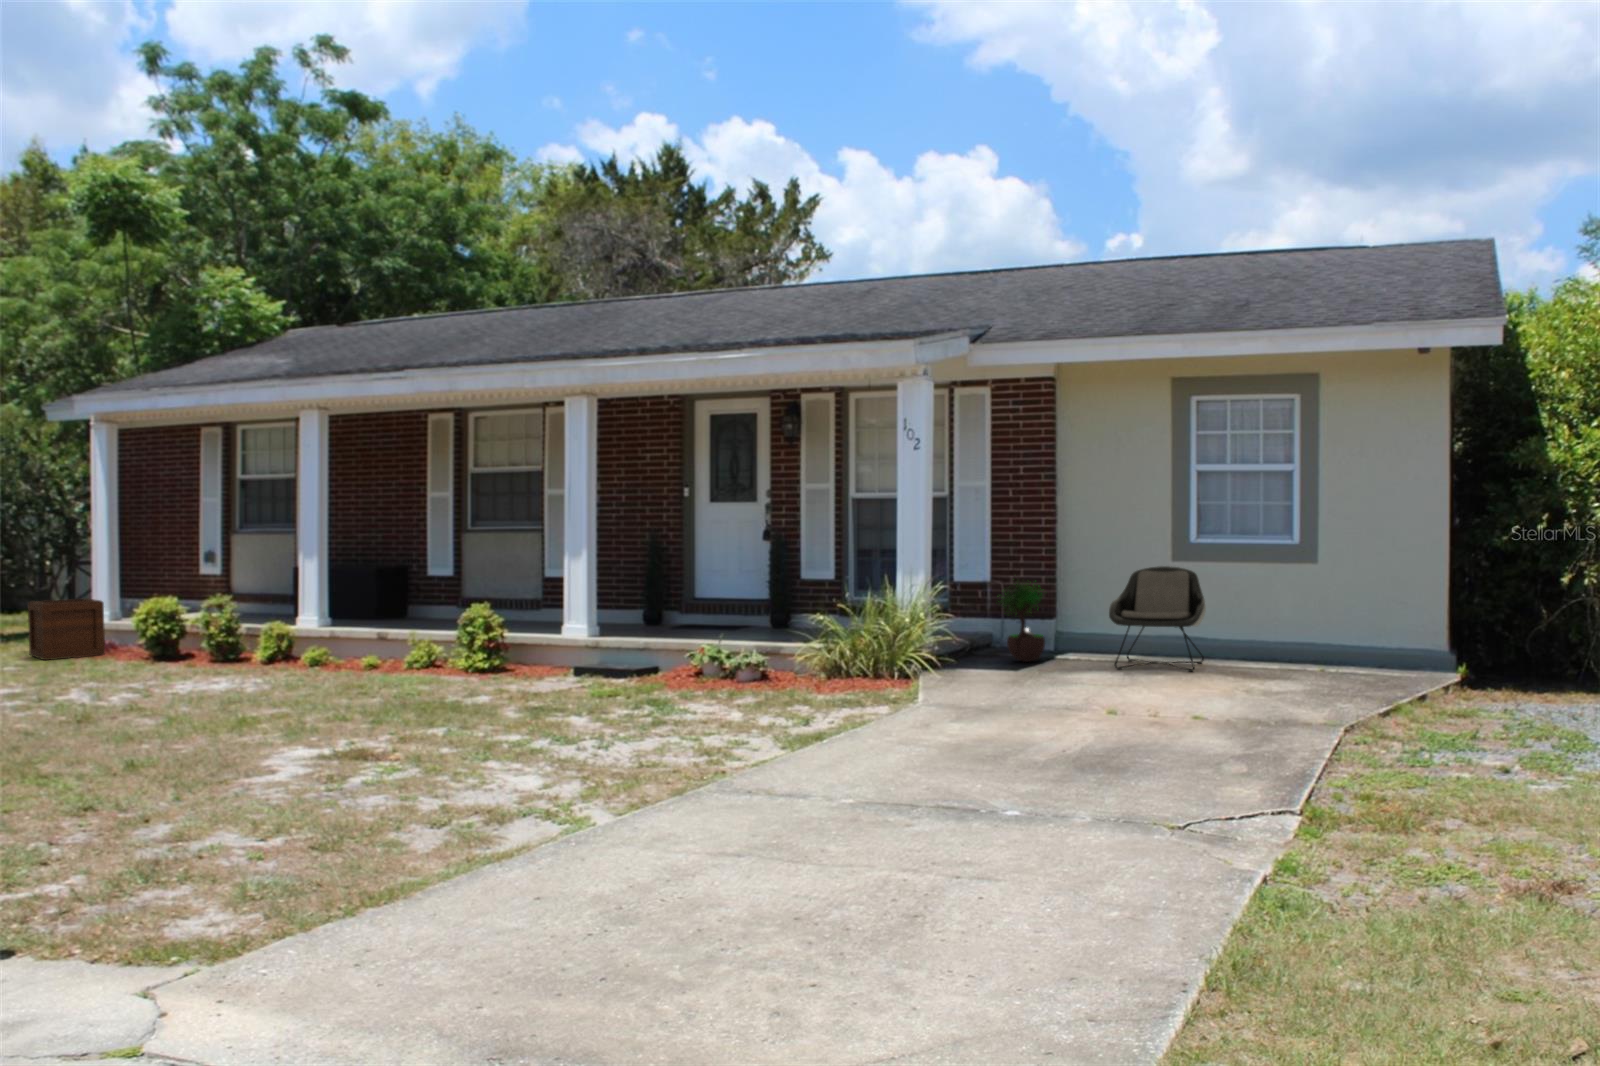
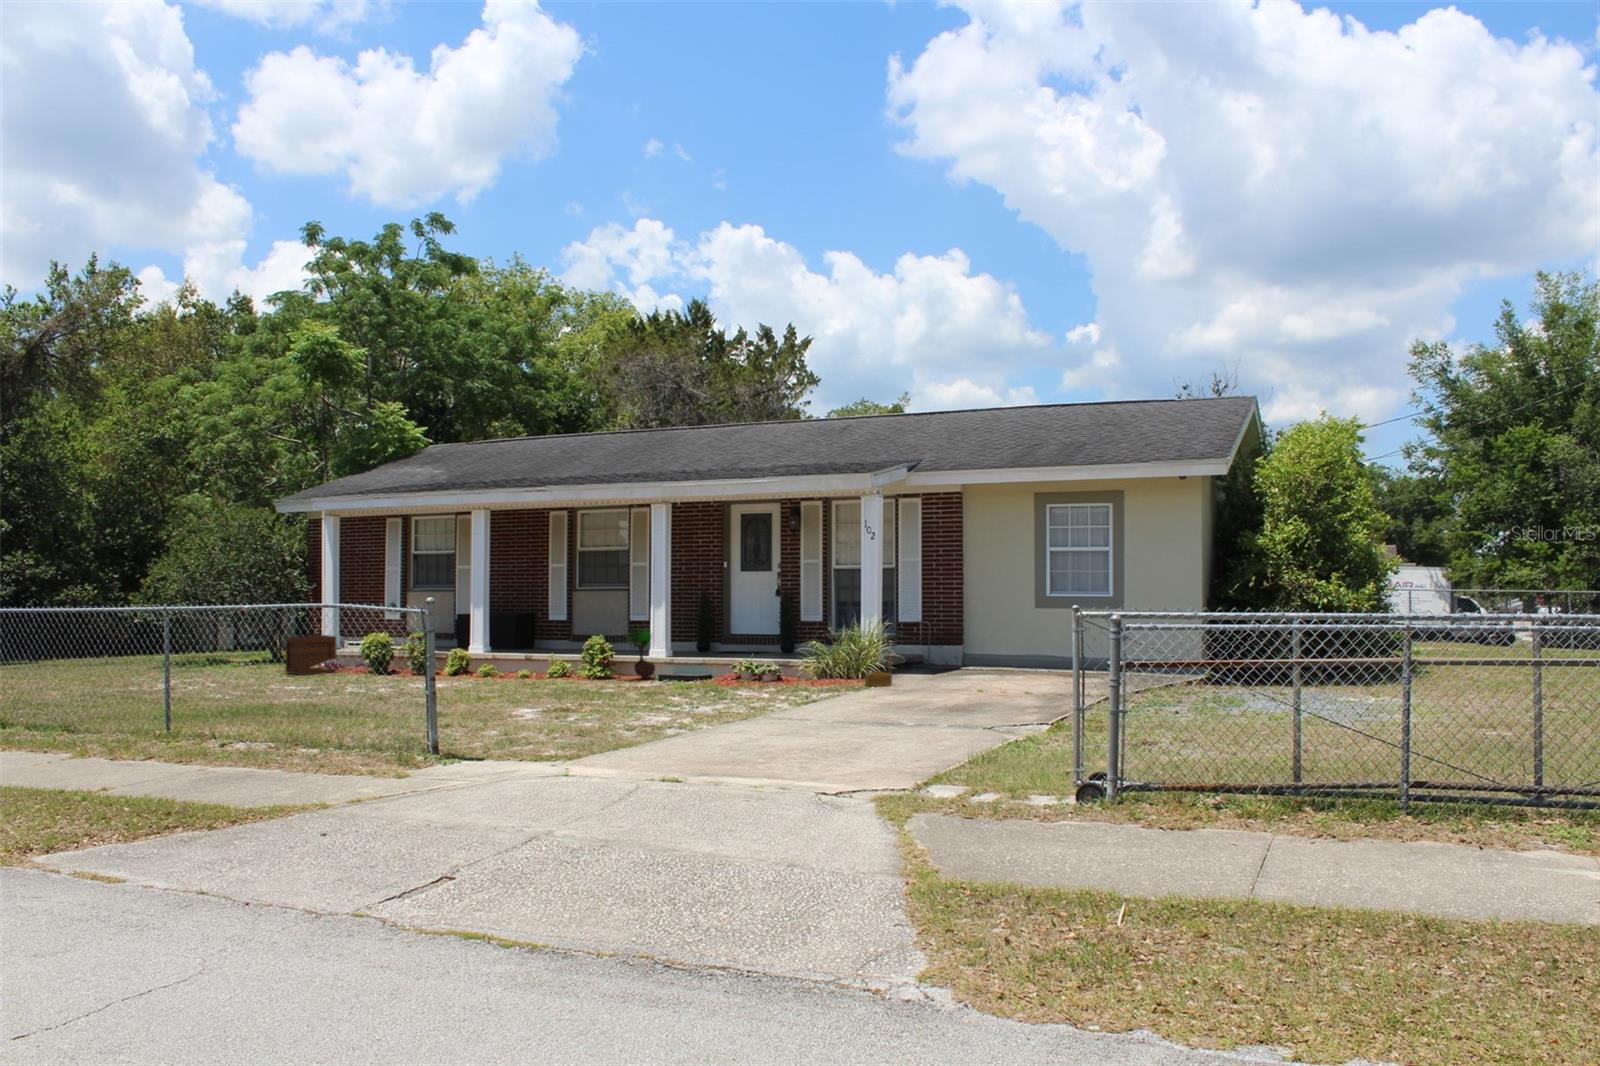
lounge chair: present [1109,566,1206,672] -> none [993,612,1054,676]
potted tree: present [997,583,1045,662] -> present [627,627,655,679]
woven basket: none [903,639,949,693] -> present [865,655,892,686]

